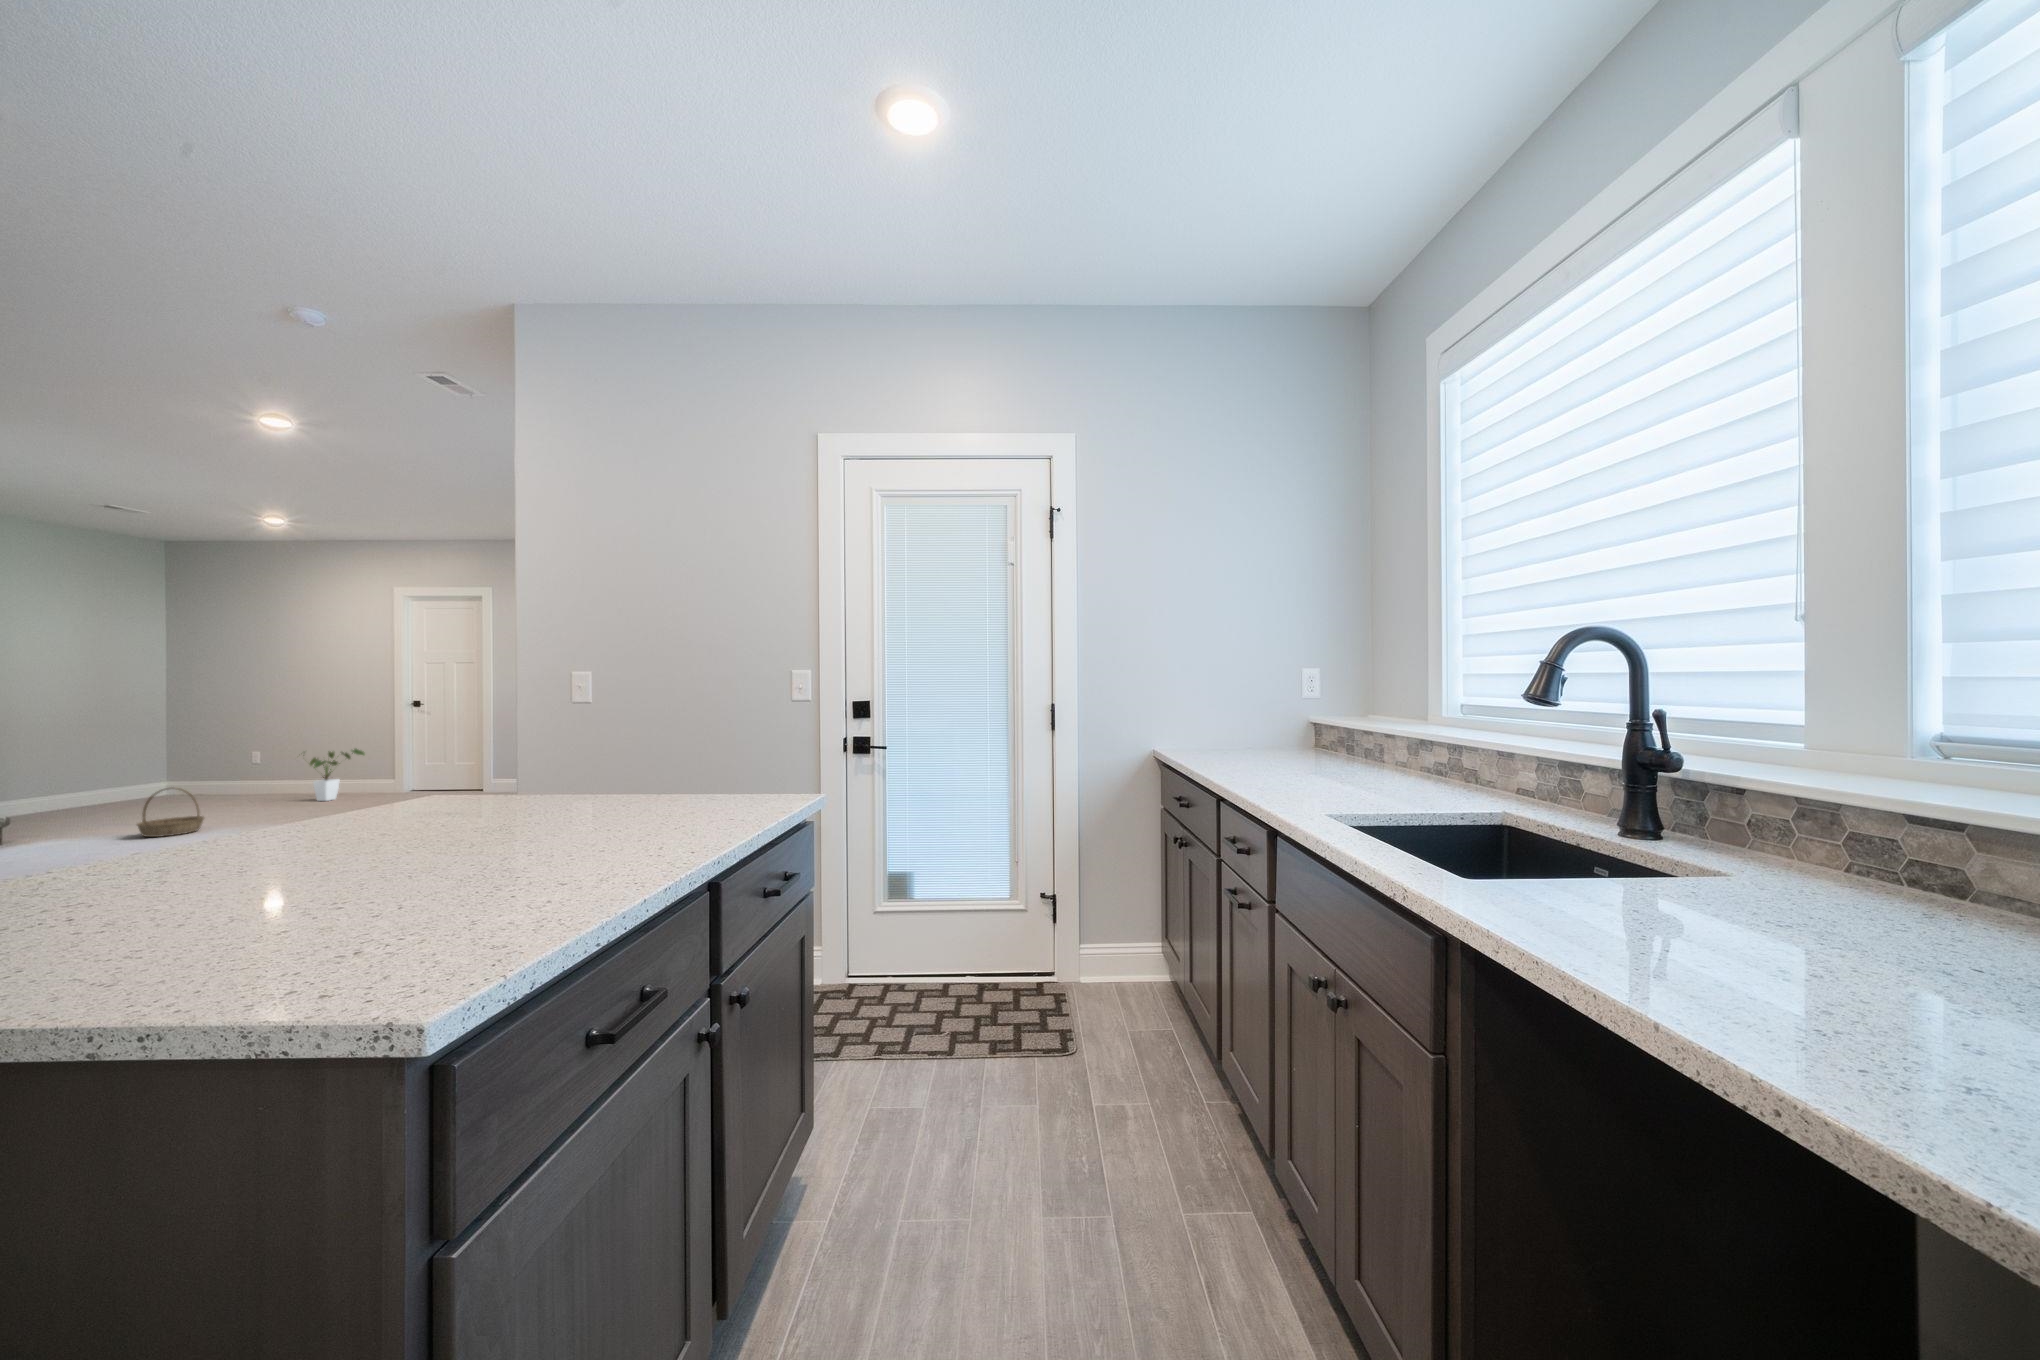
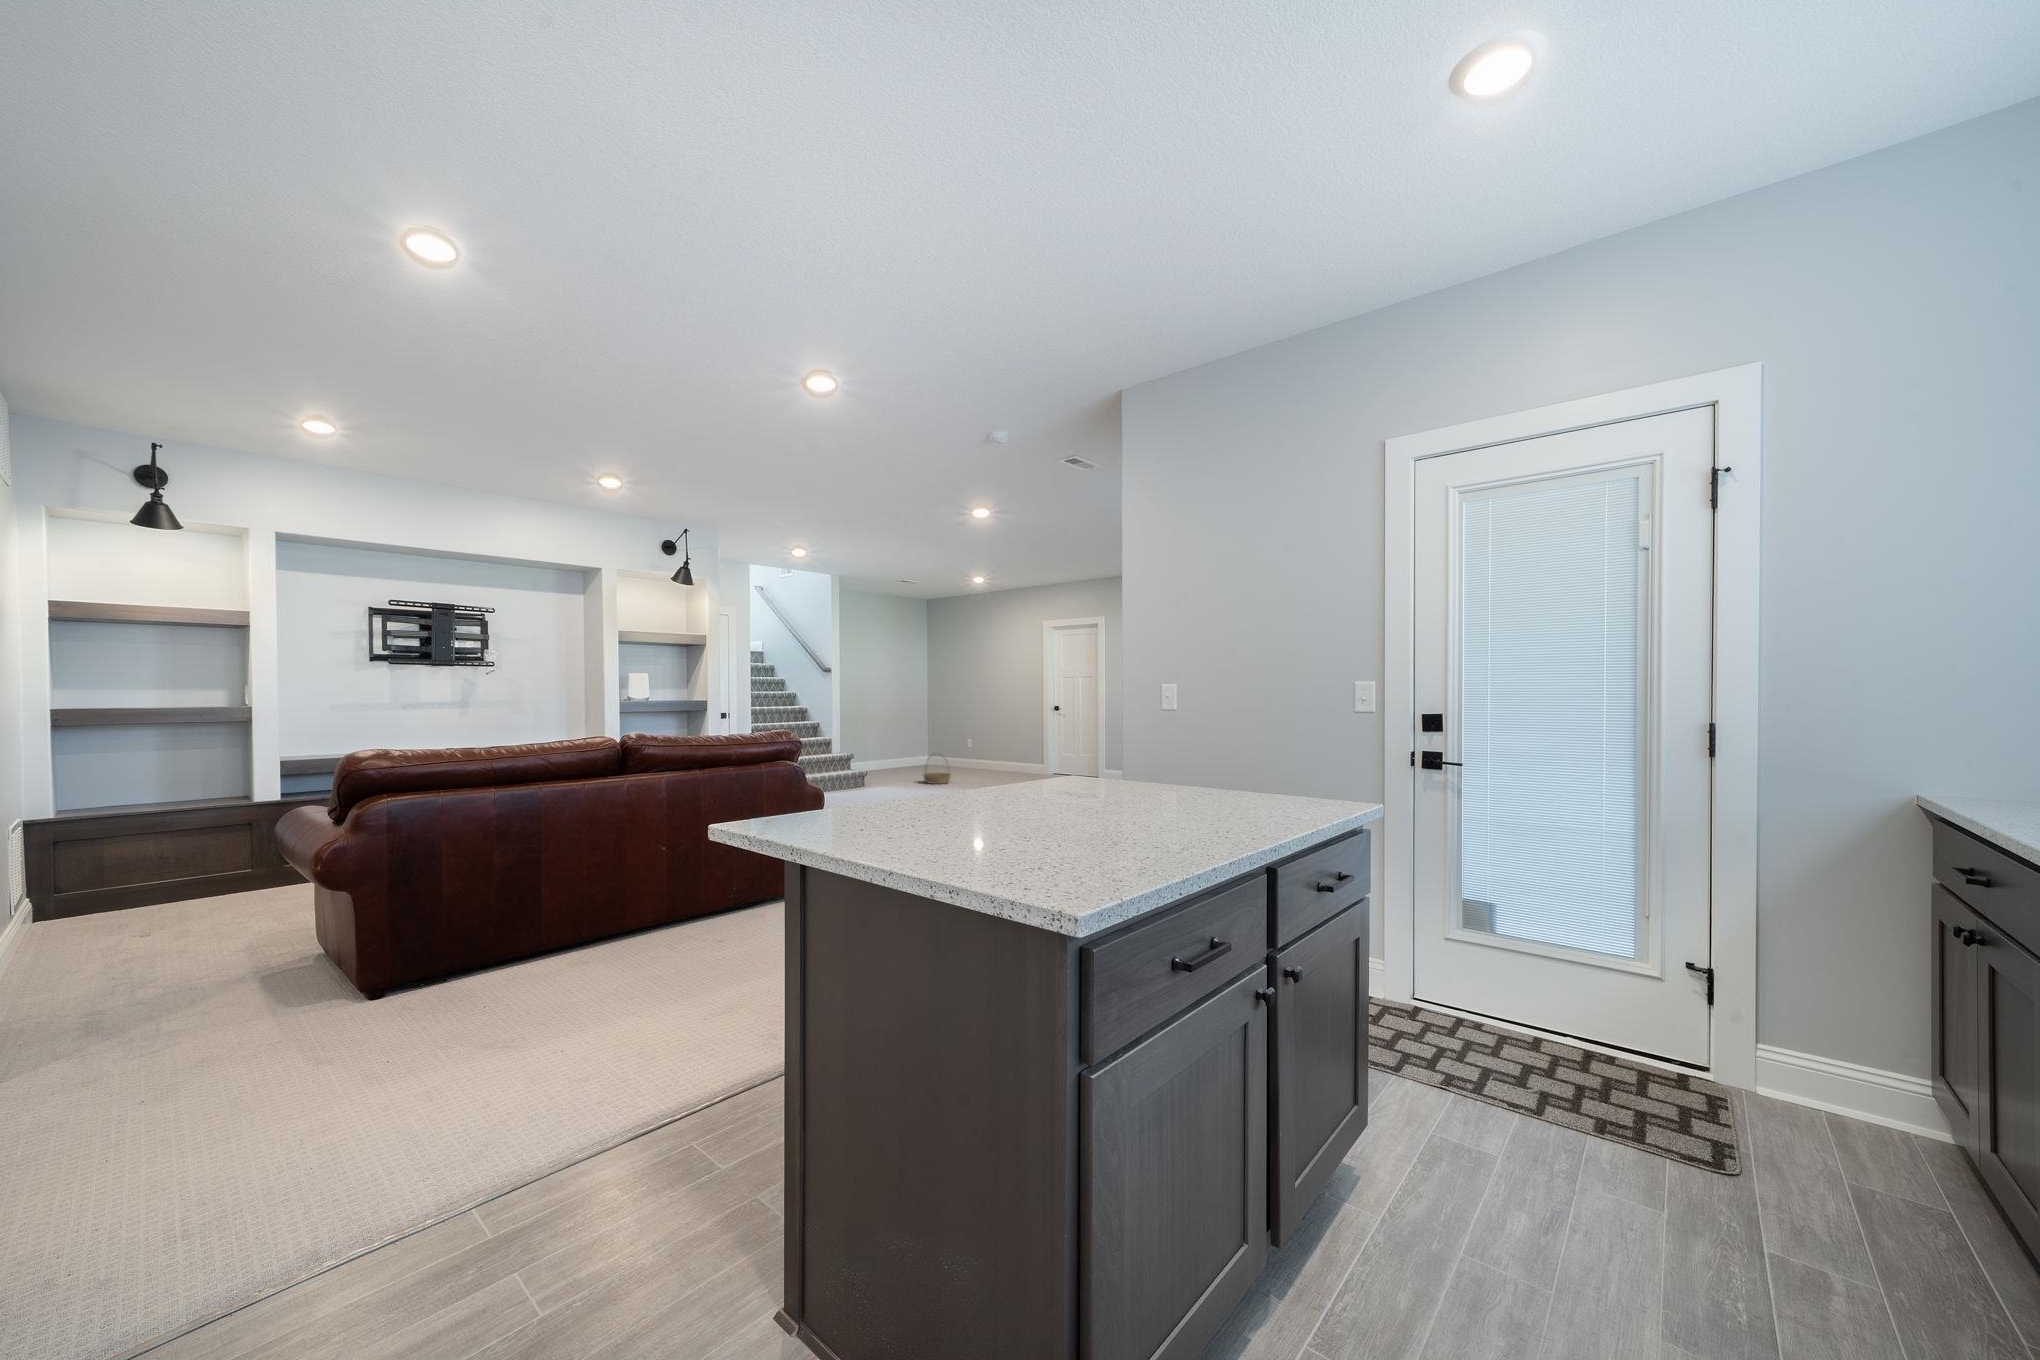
house plant: present [310,749,365,801] -> none [992,736,1028,772]

